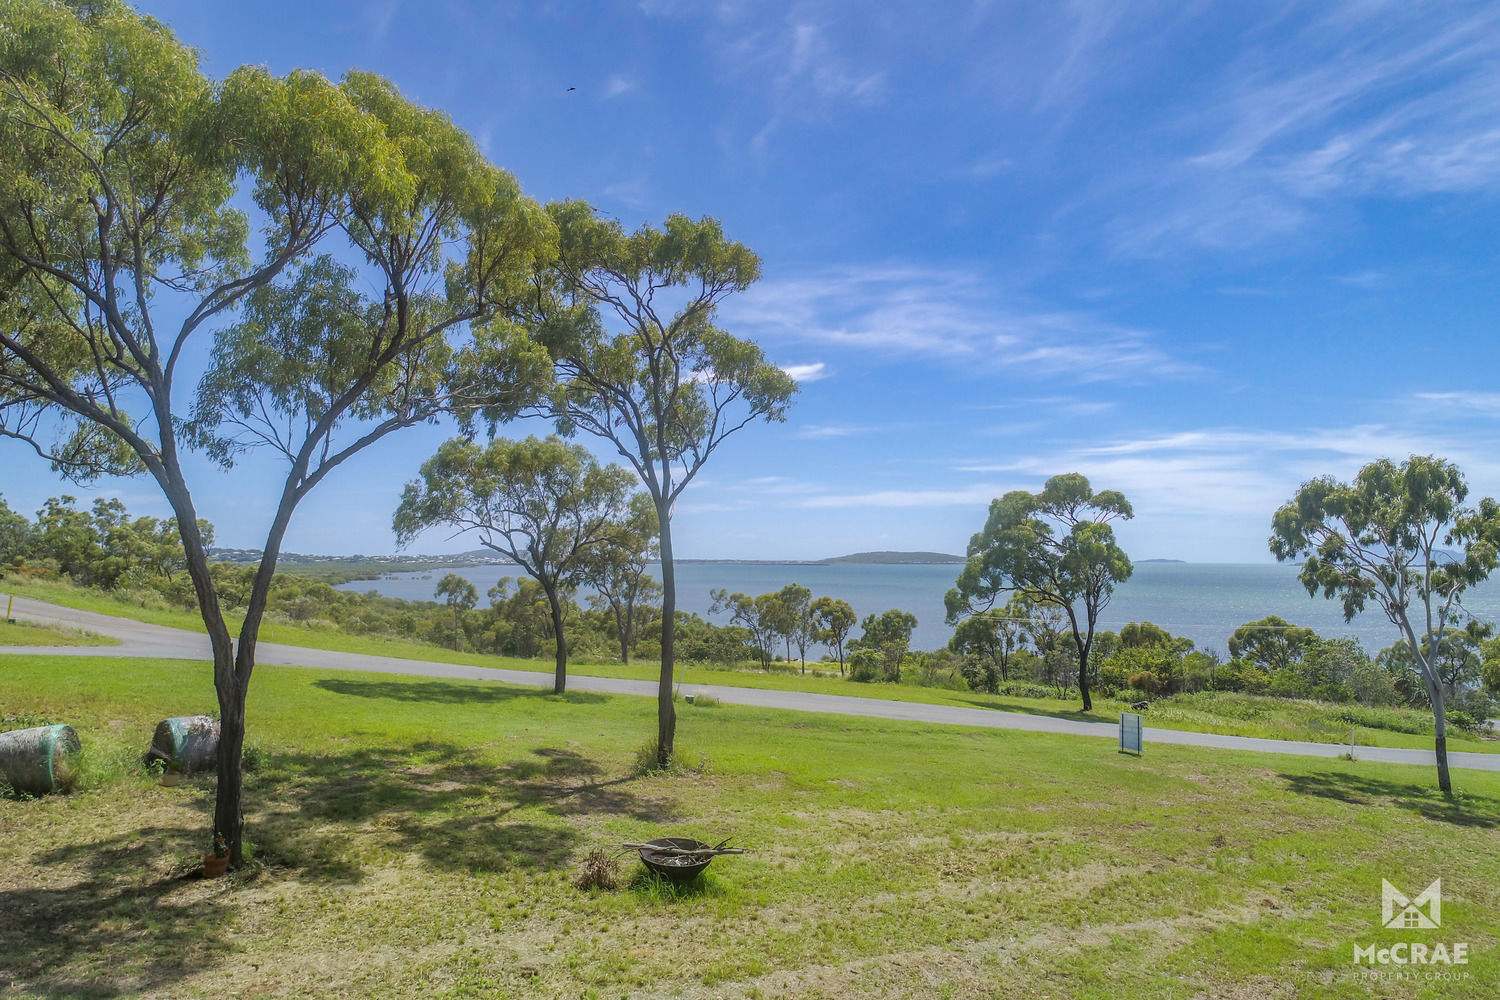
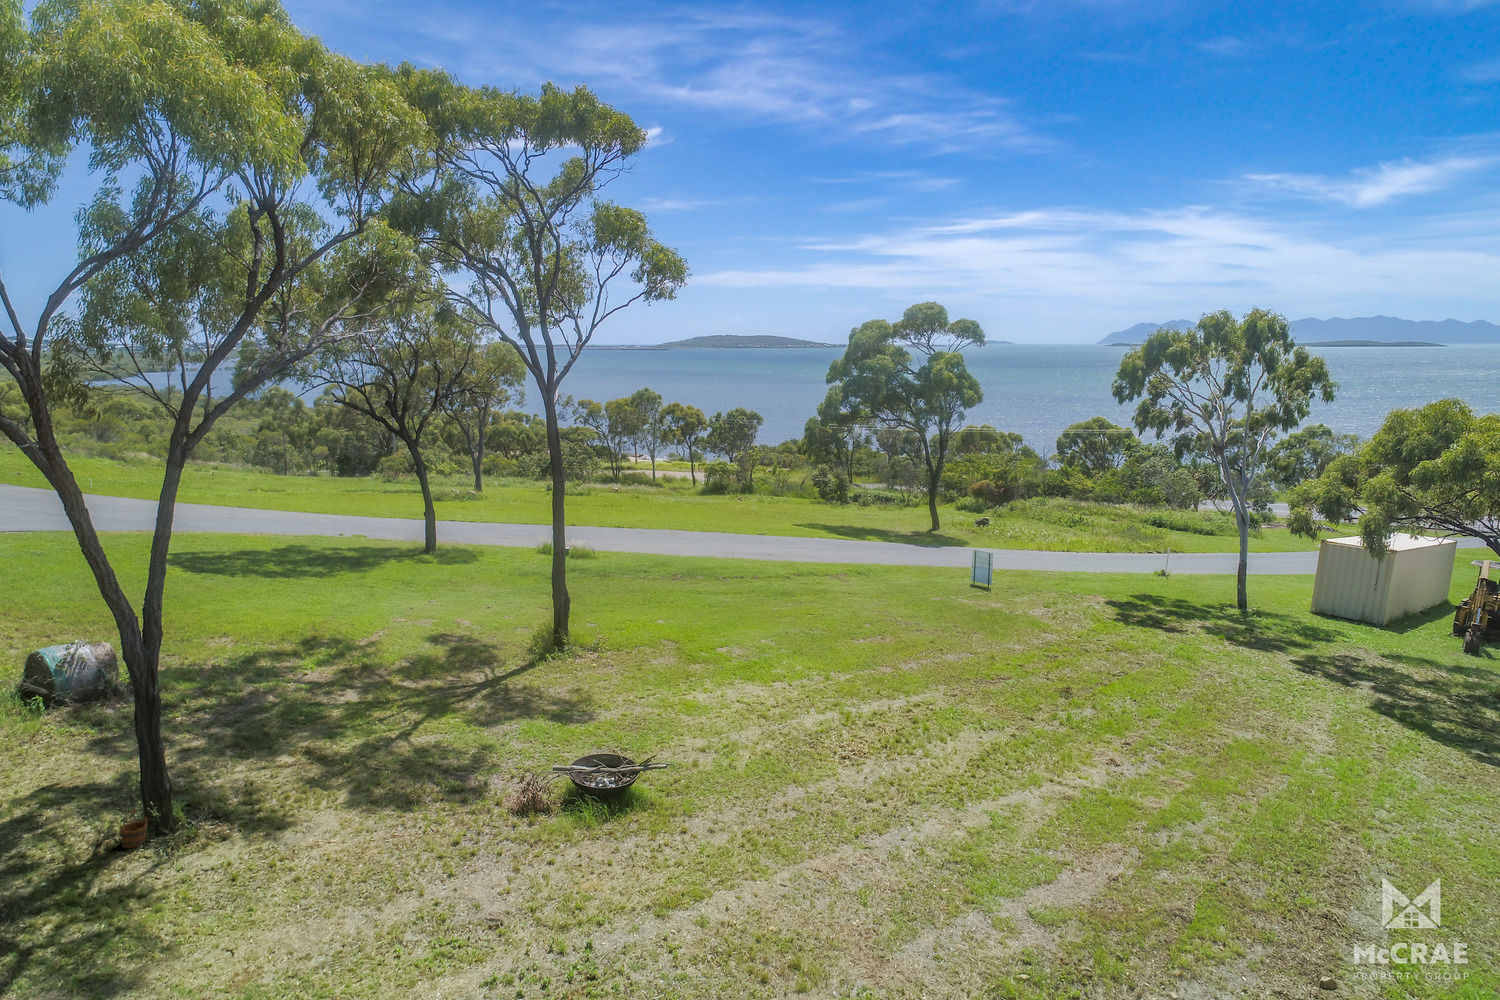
potted plant: present [162,749,186,786] -> none [25,685,51,725]

